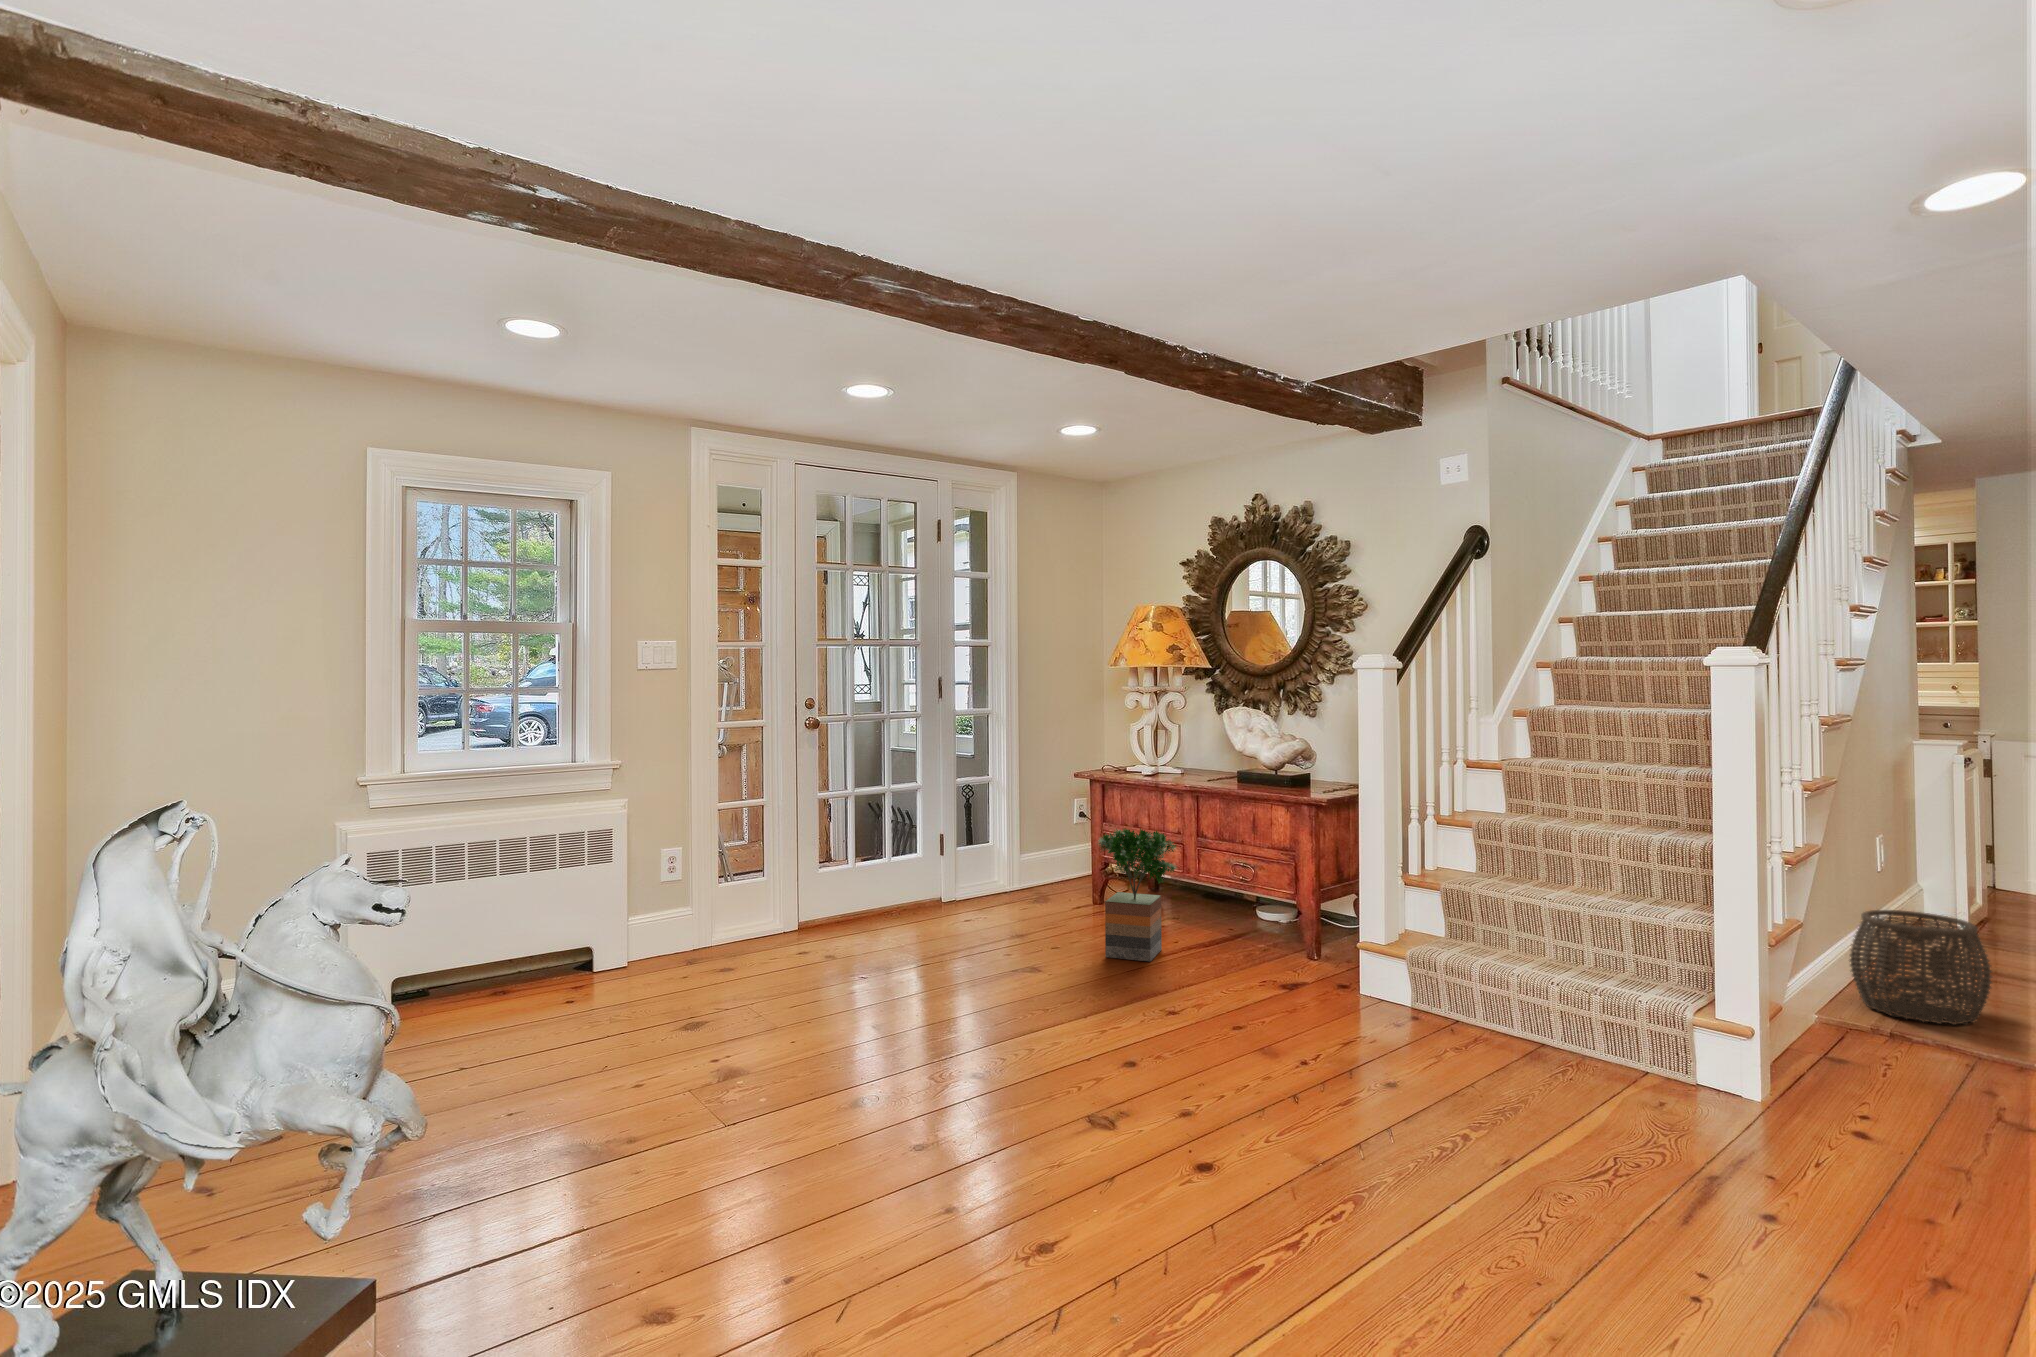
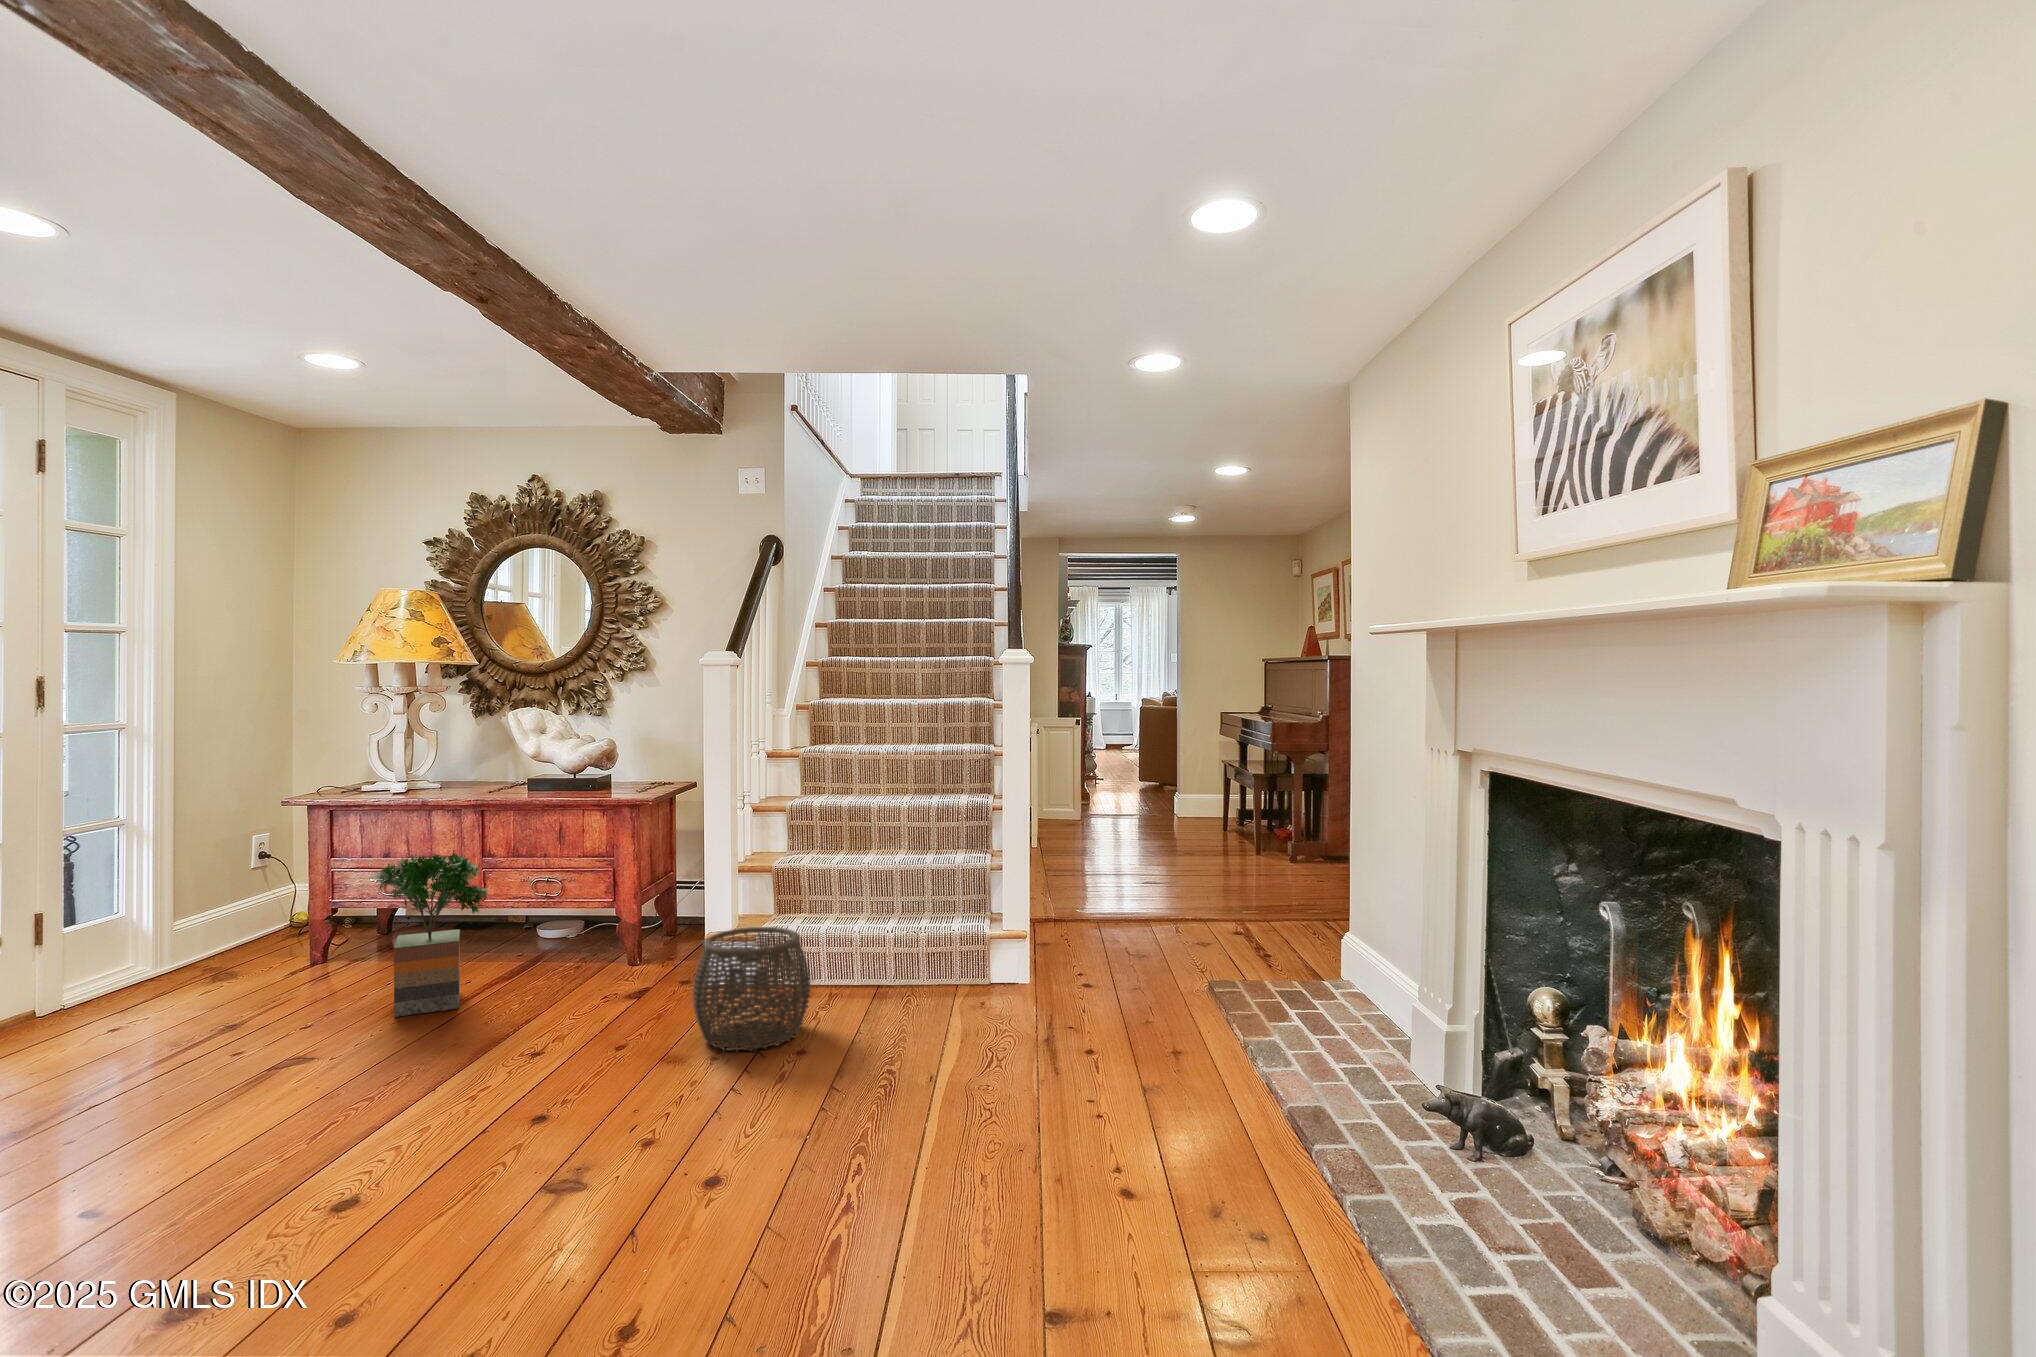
woven basket: present [1850,910,1992,1025] -> present [692,927,811,1051]

